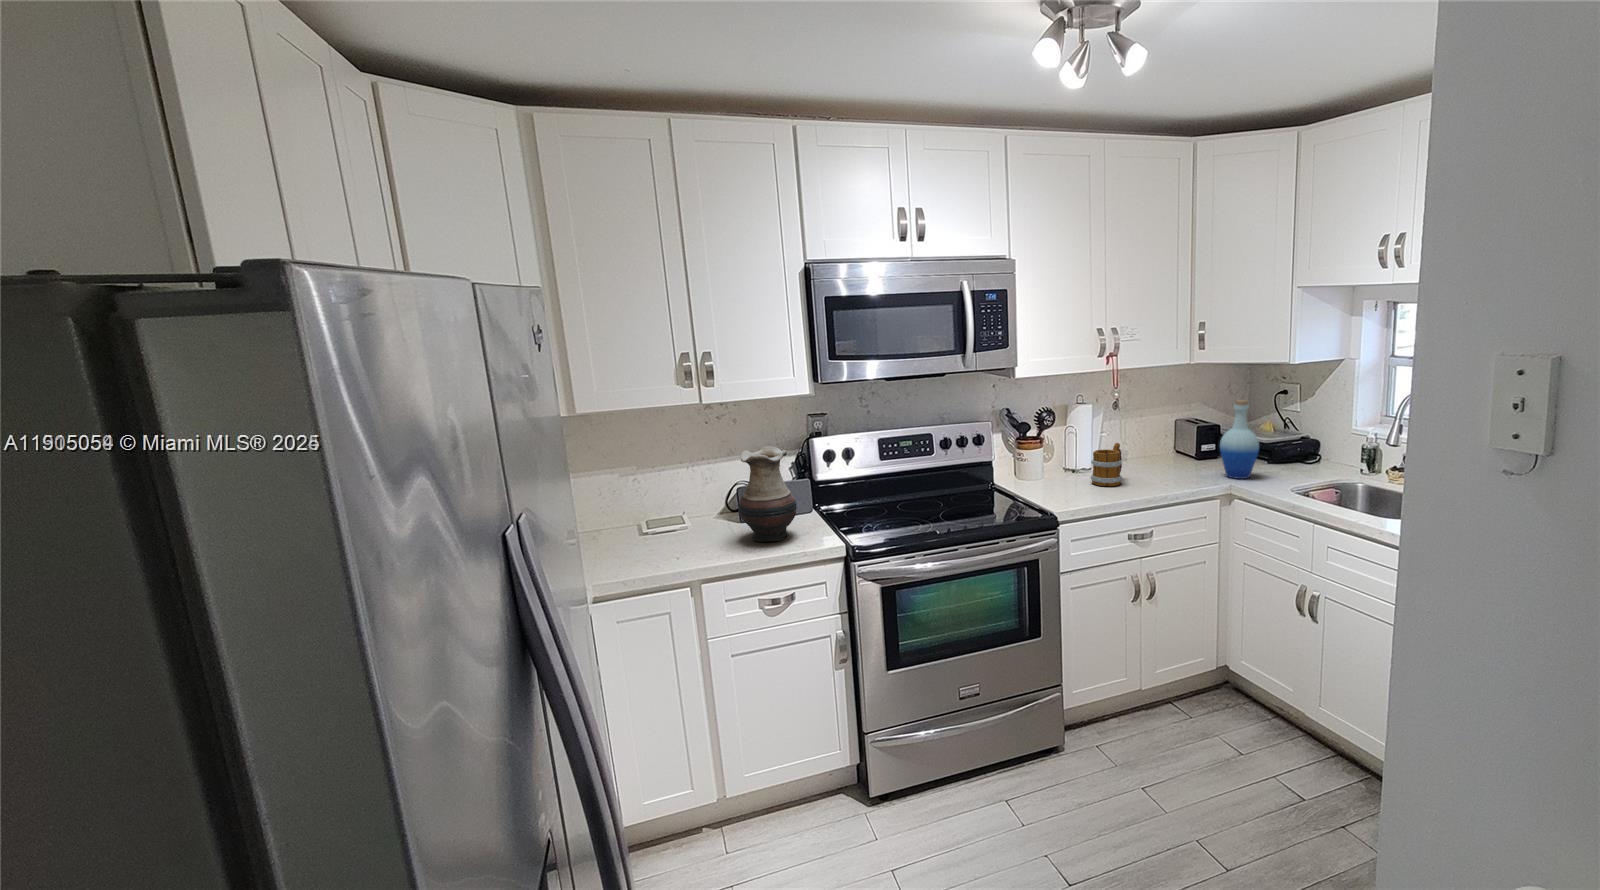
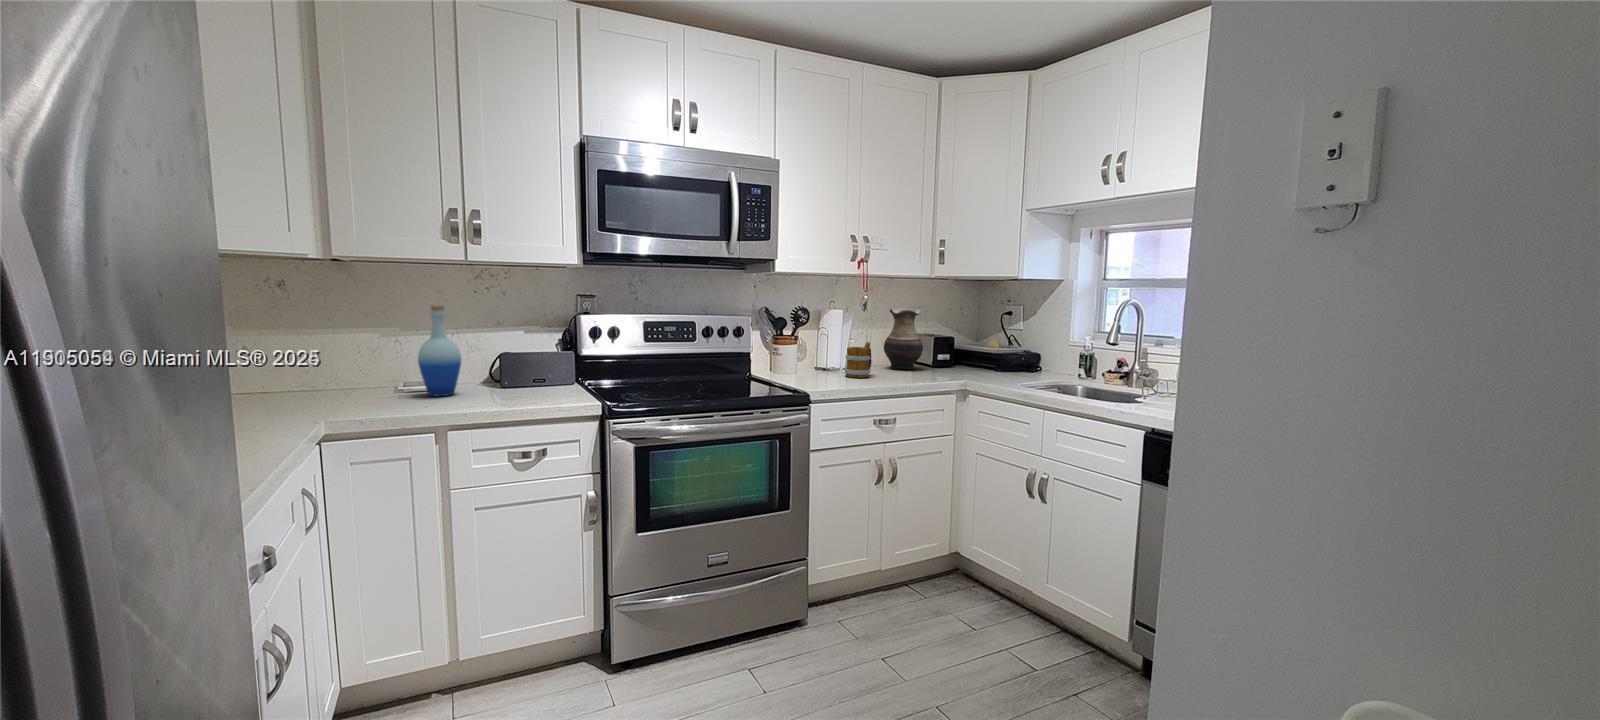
bottle: present [1220,400,1259,479] -> present [418,305,461,396]
vase: present [739,446,797,542] -> present [884,308,923,369]

